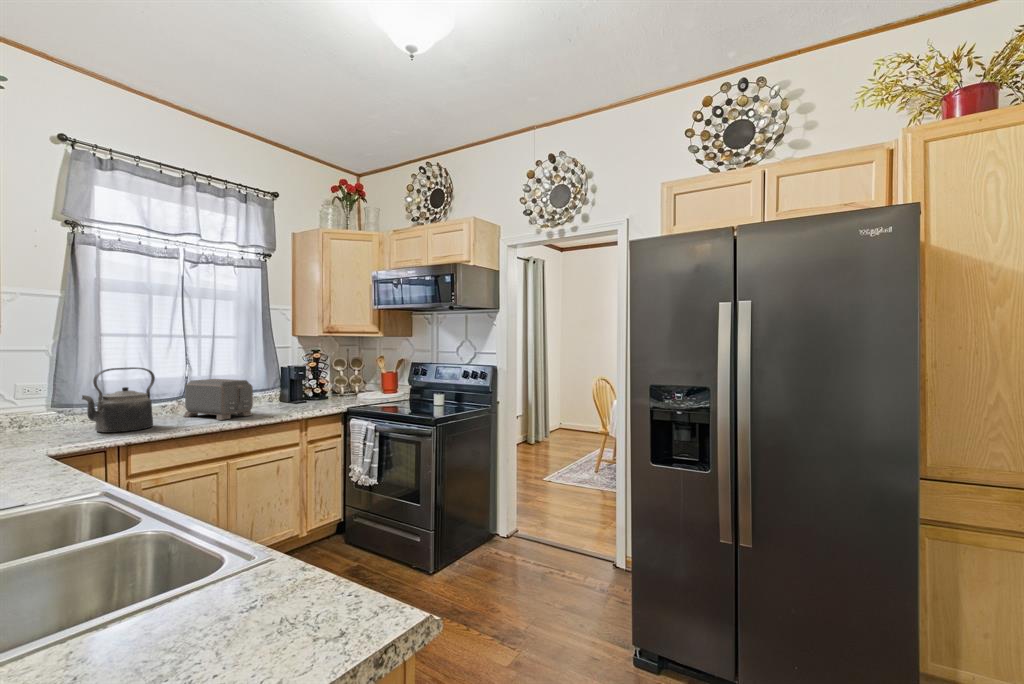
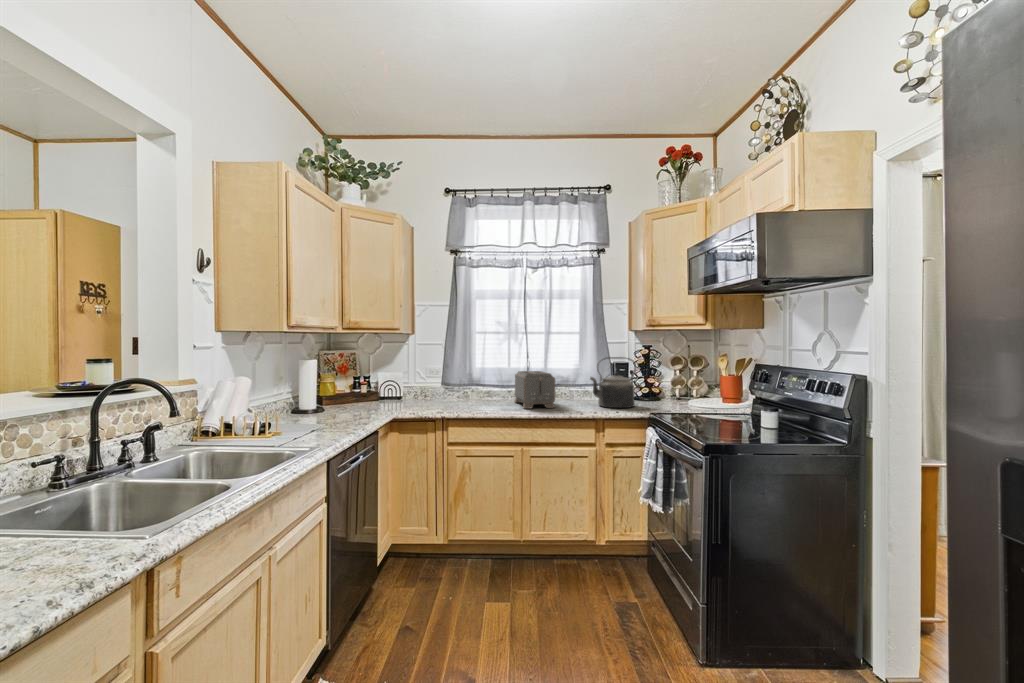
kettle: present [82,367,155,433] -> present [590,357,636,408]

